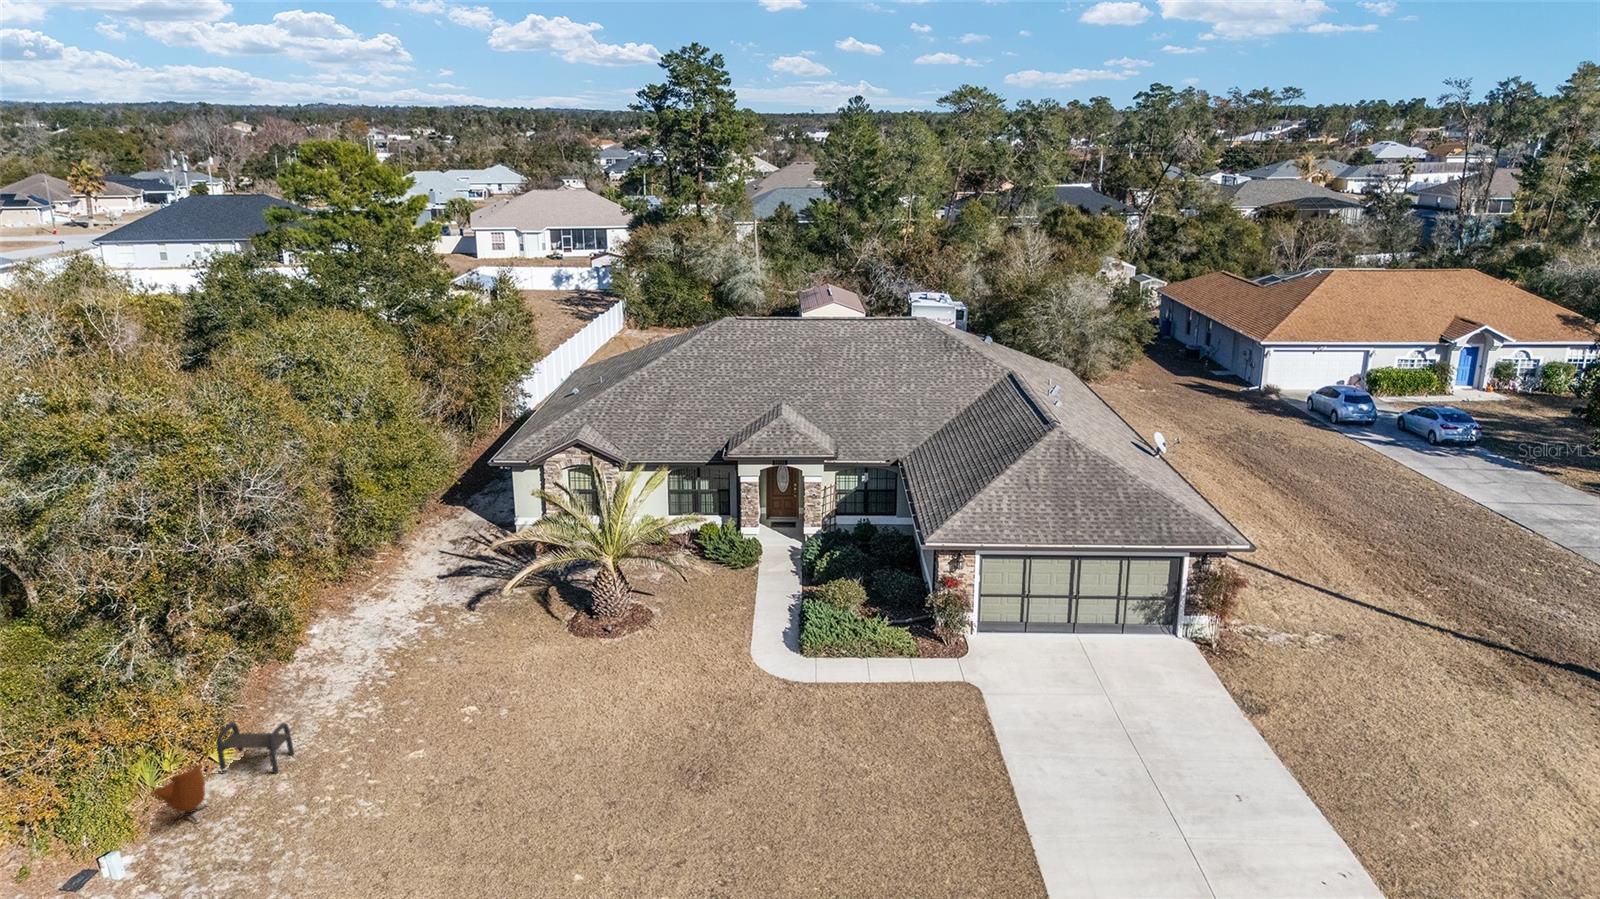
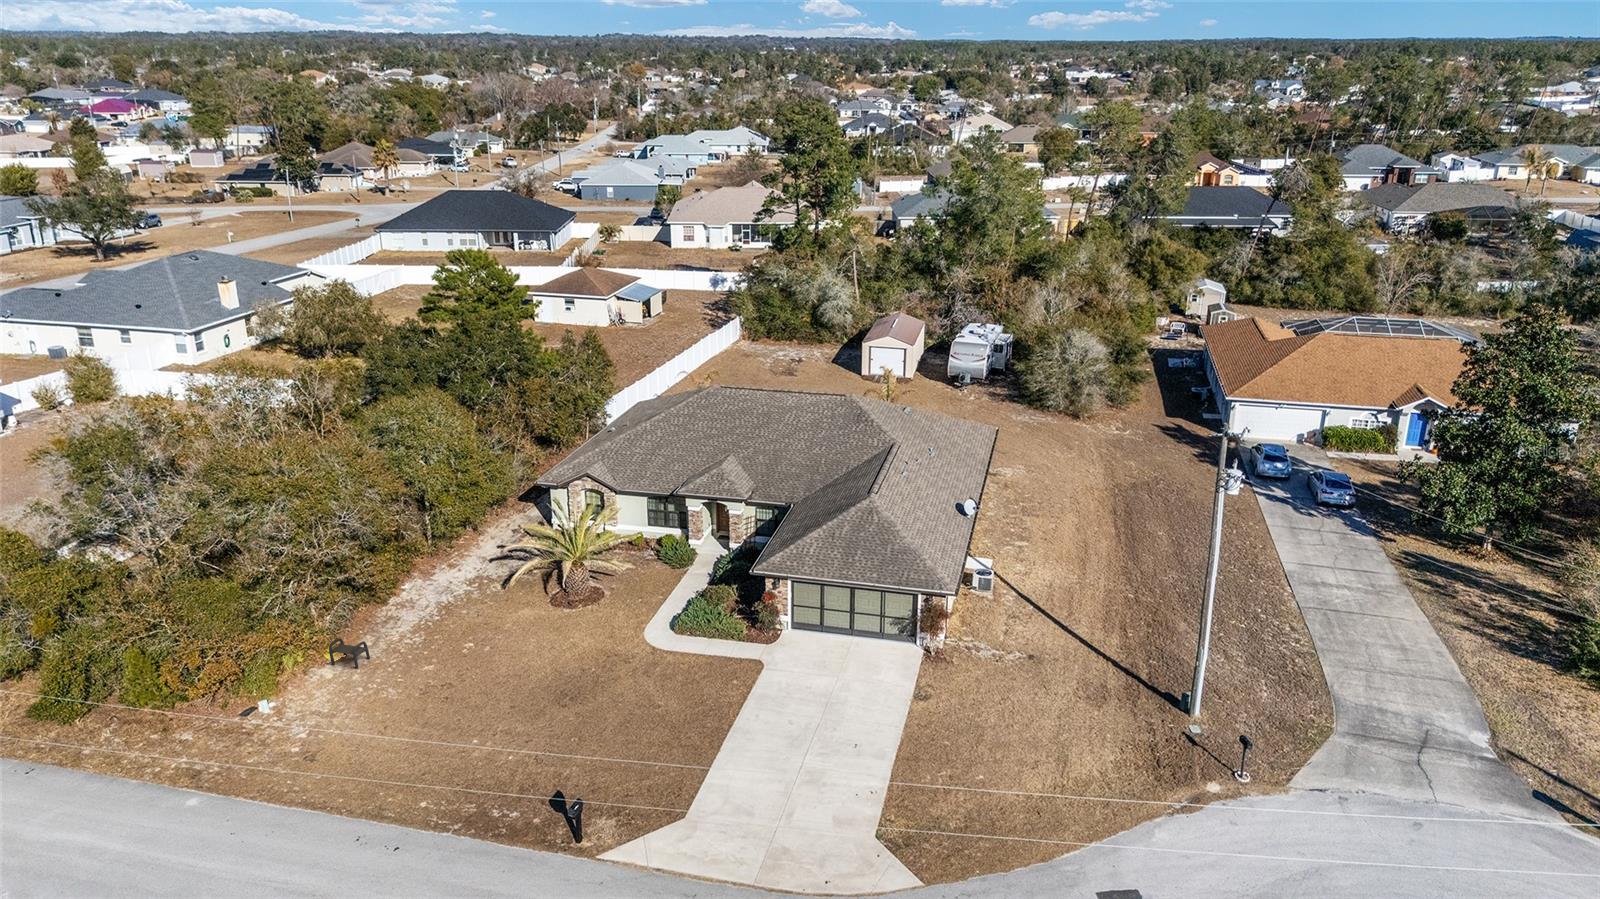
lounge chair: present [153,764,205,823] -> none [294,659,319,690]

